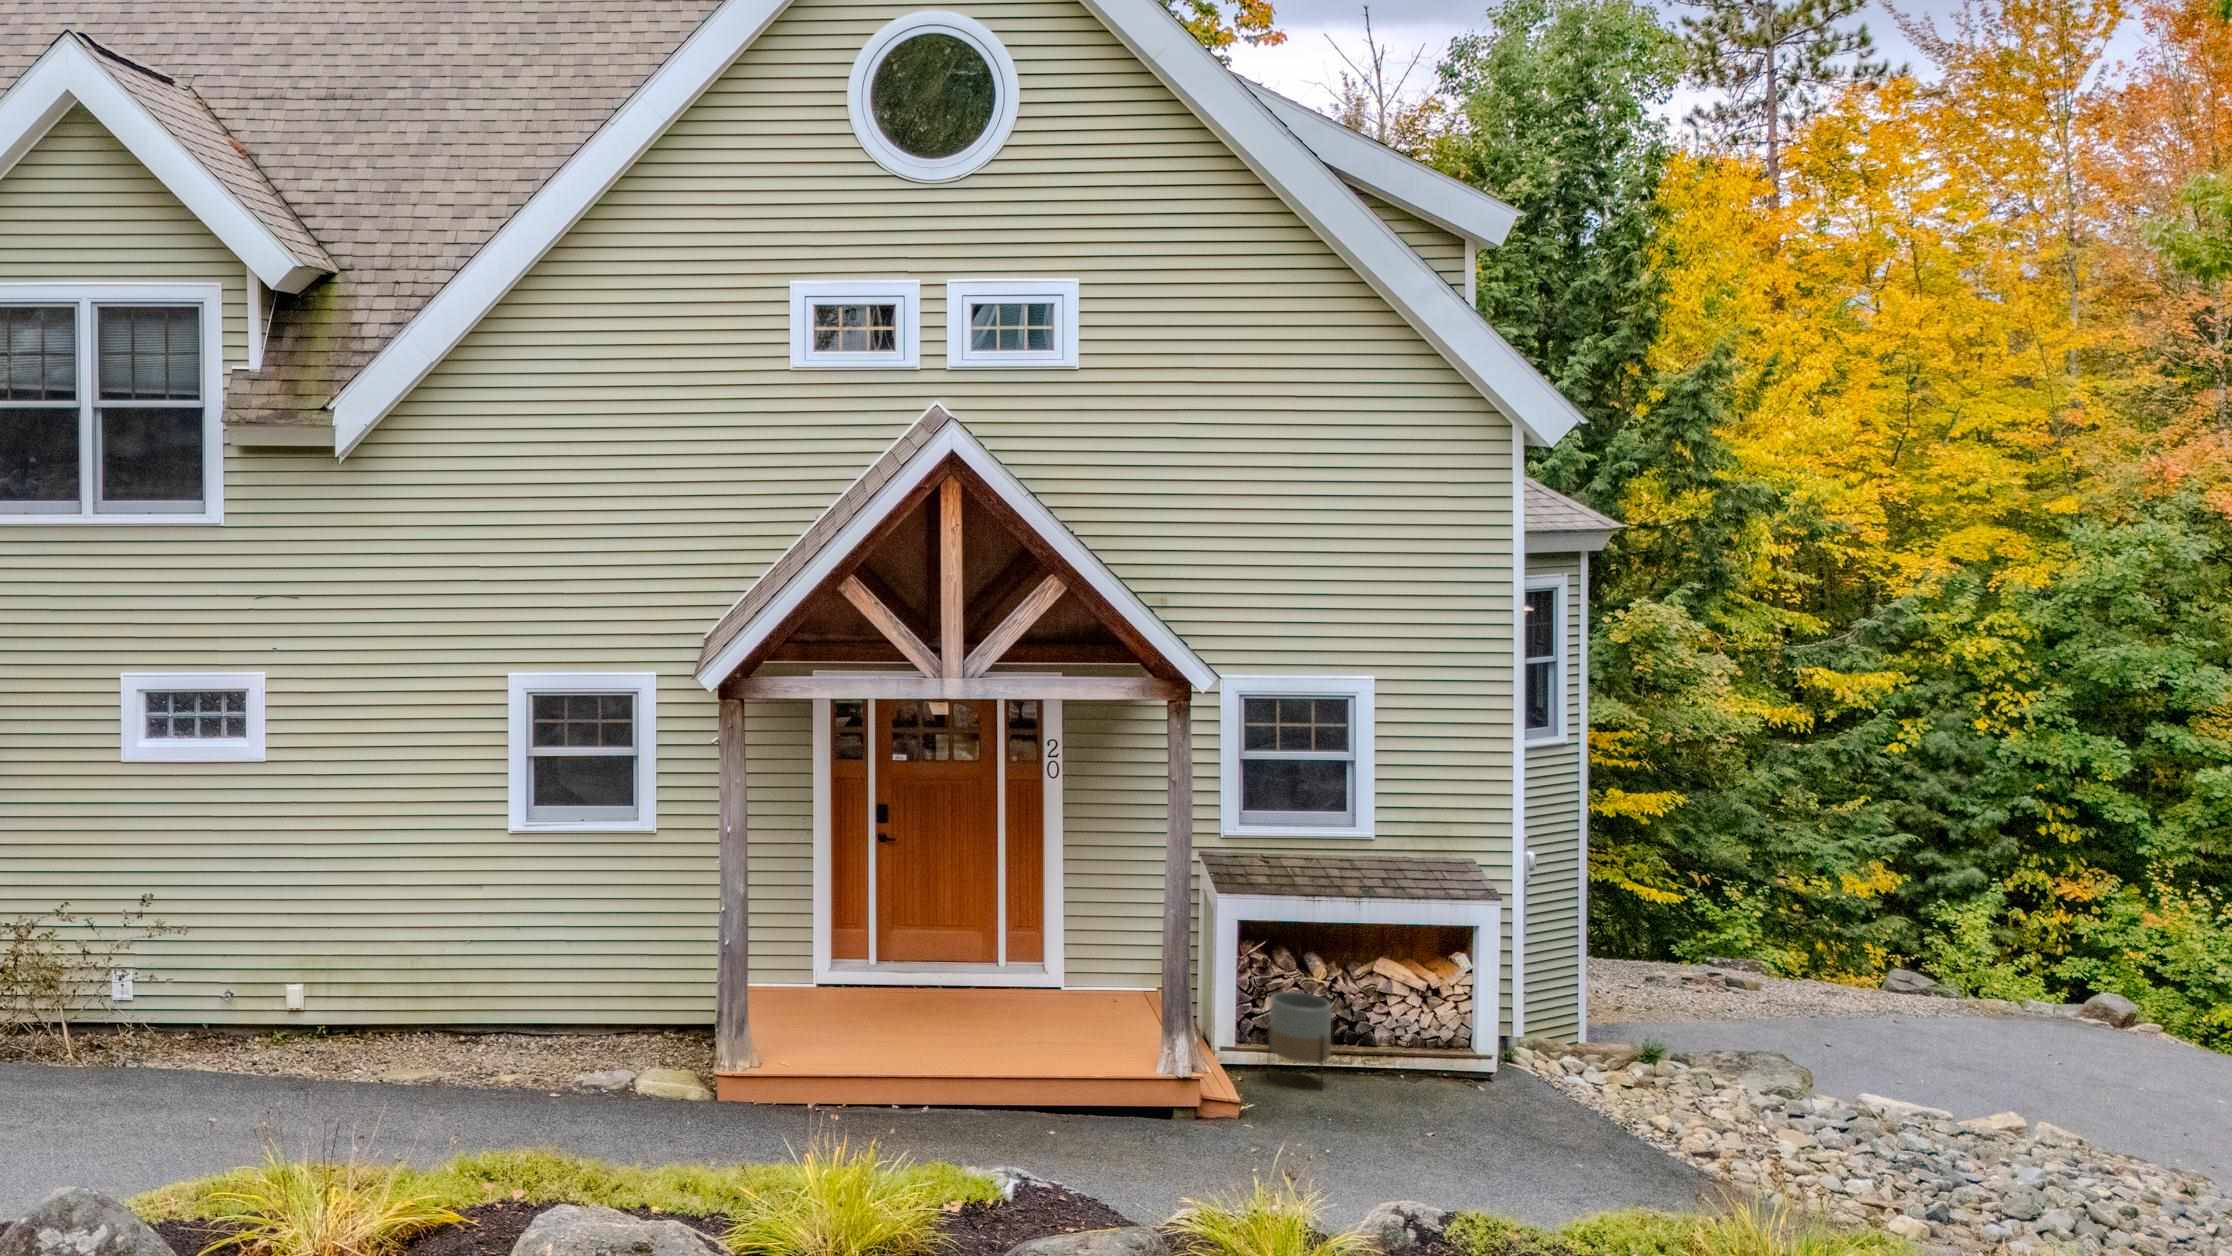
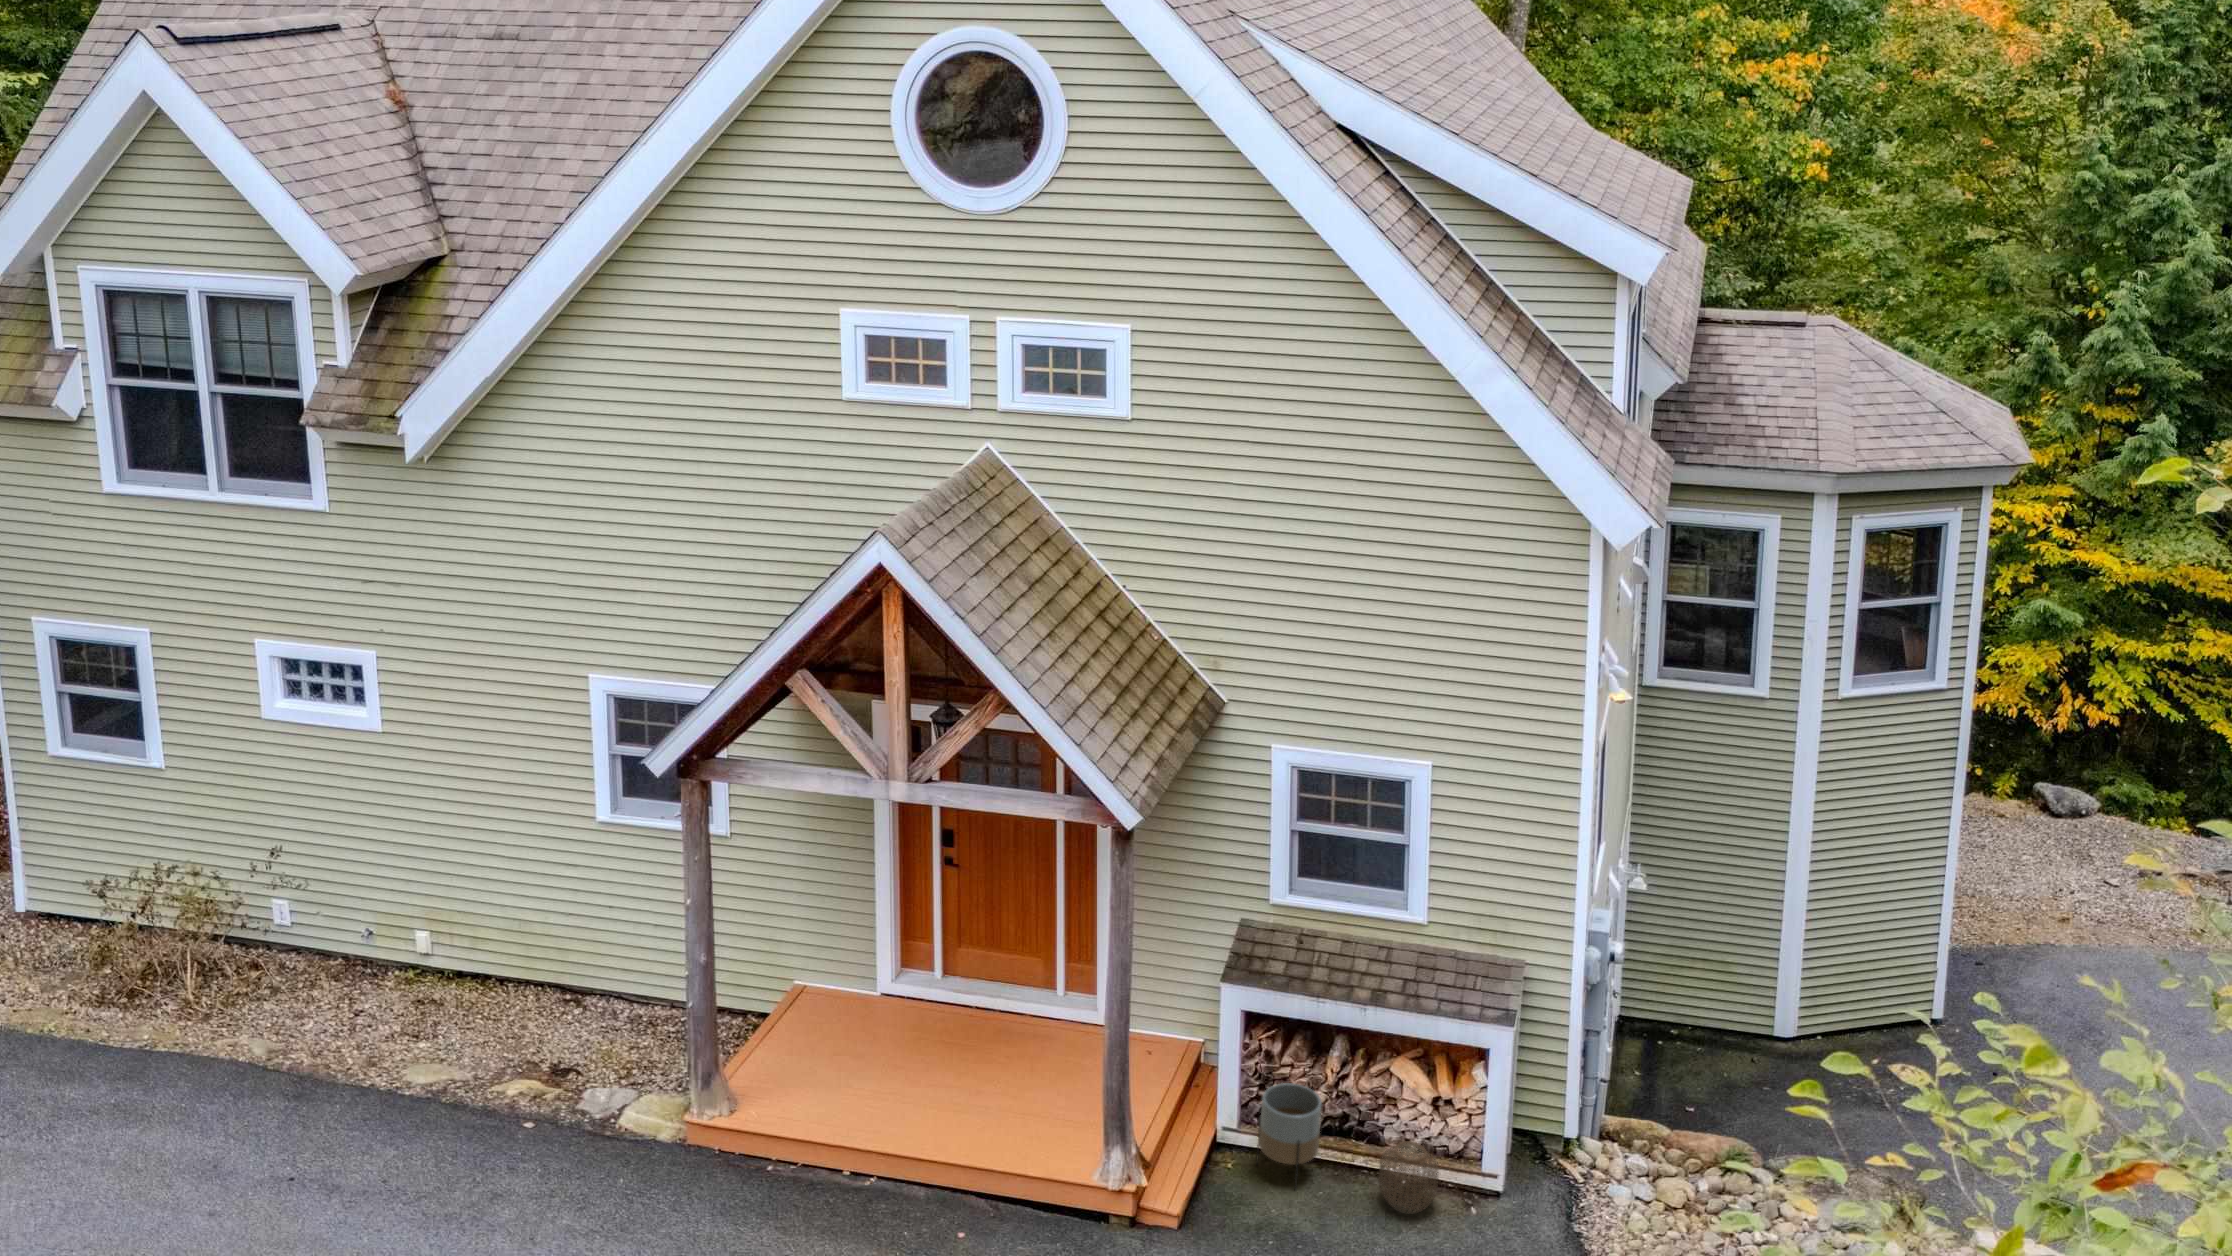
woven basket: none [1393,1026,1454,1096] -> present [1379,1141,1439,1214]

